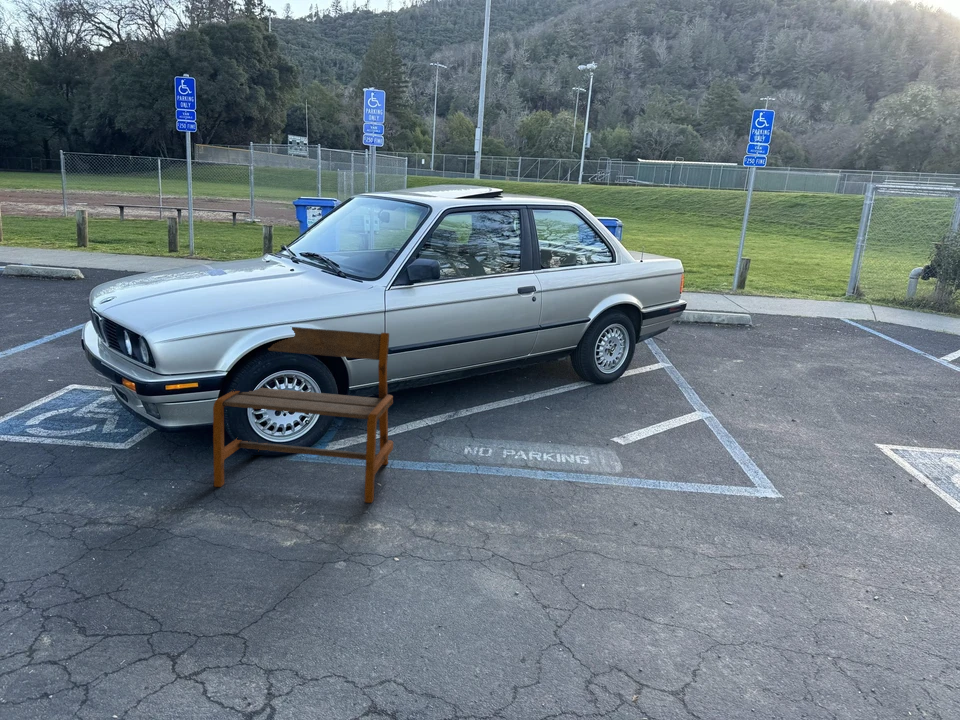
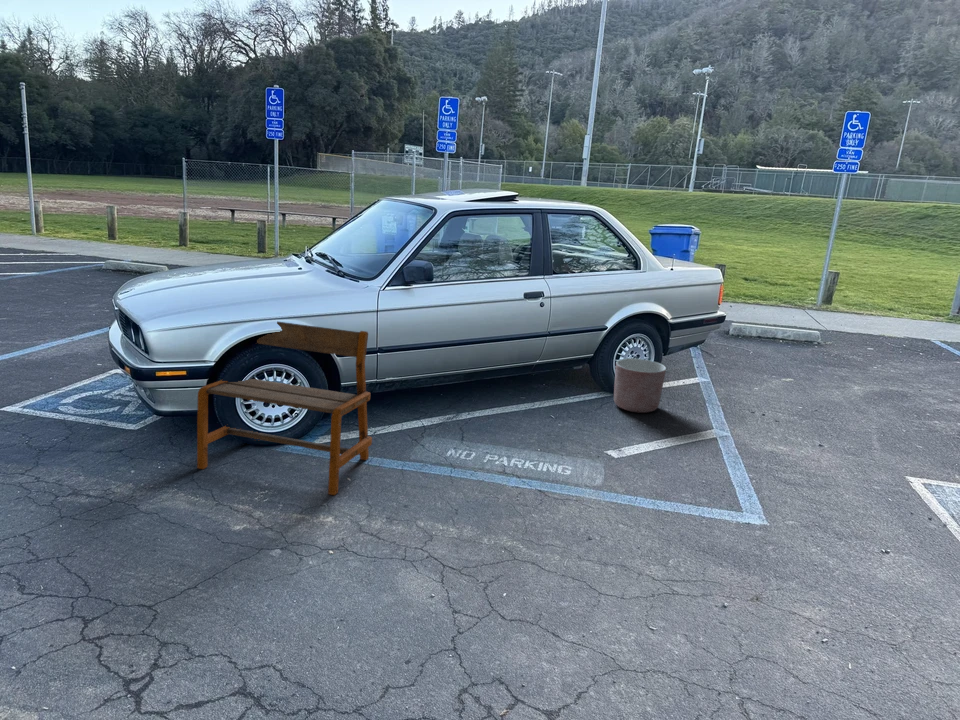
planter: none [600,348,650,400] -> present [614,358,666,413]

